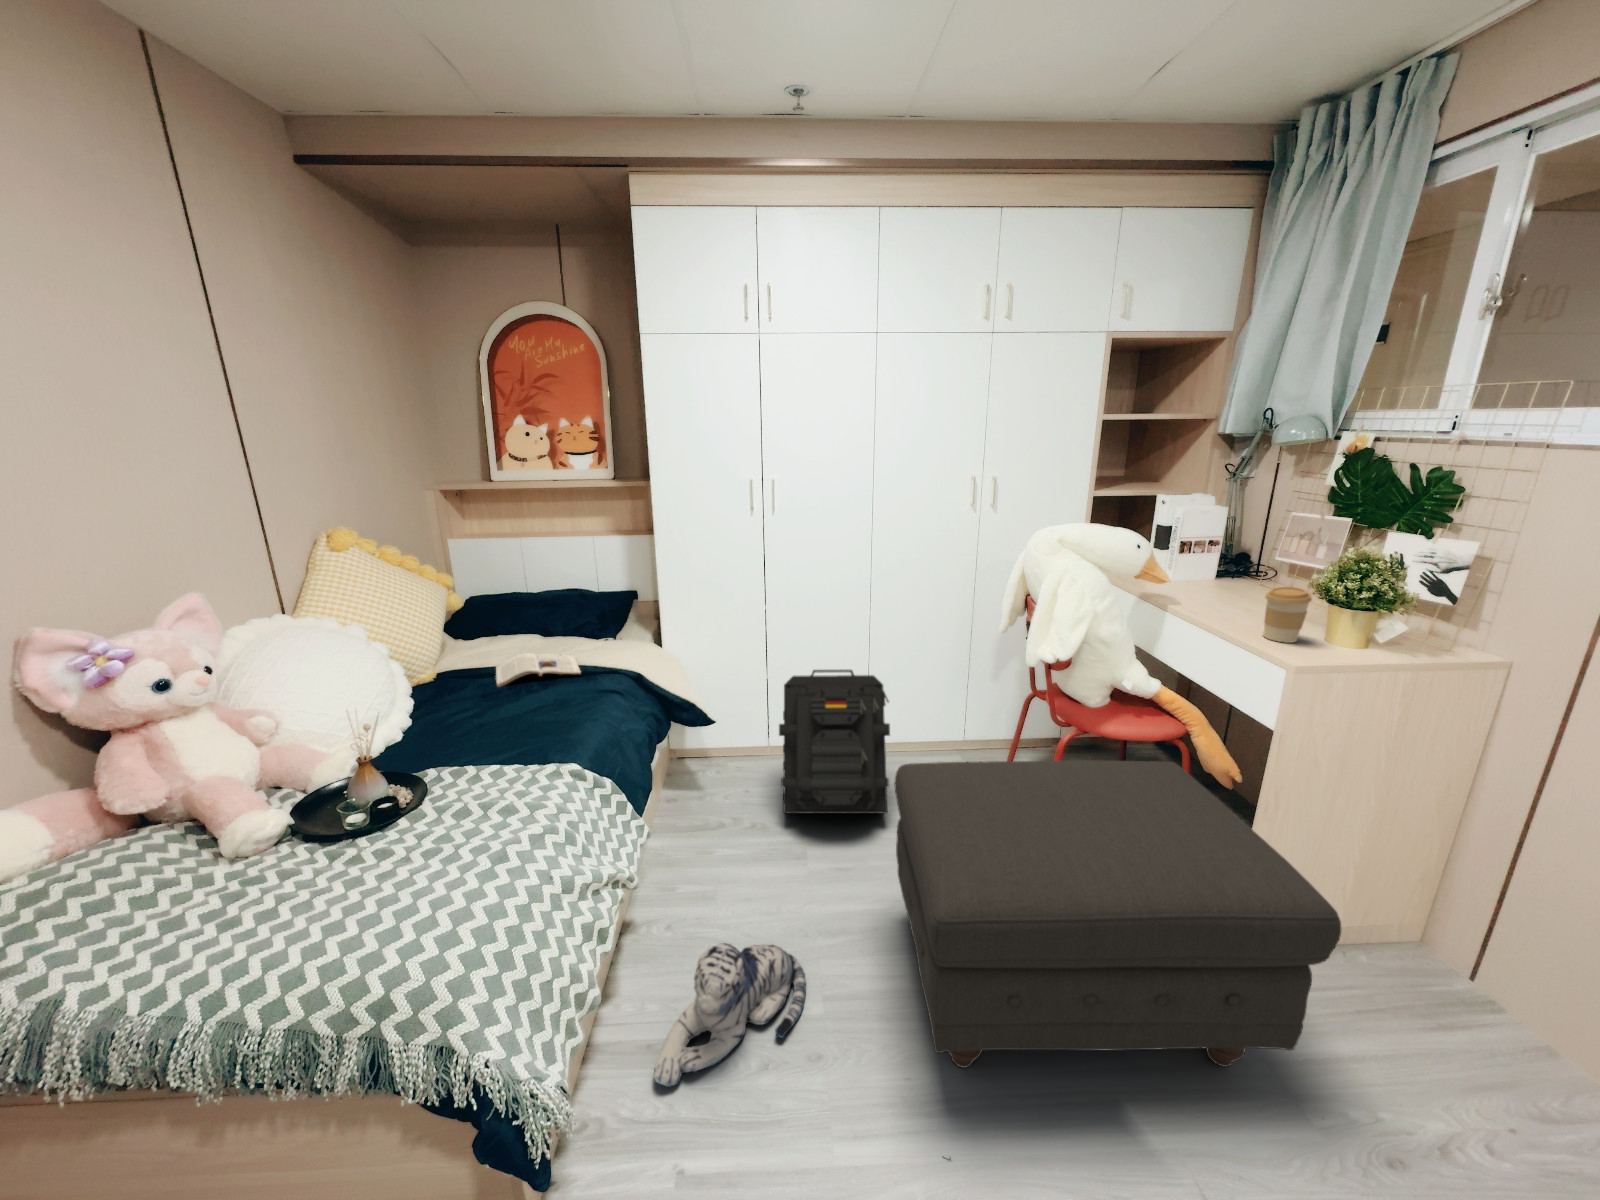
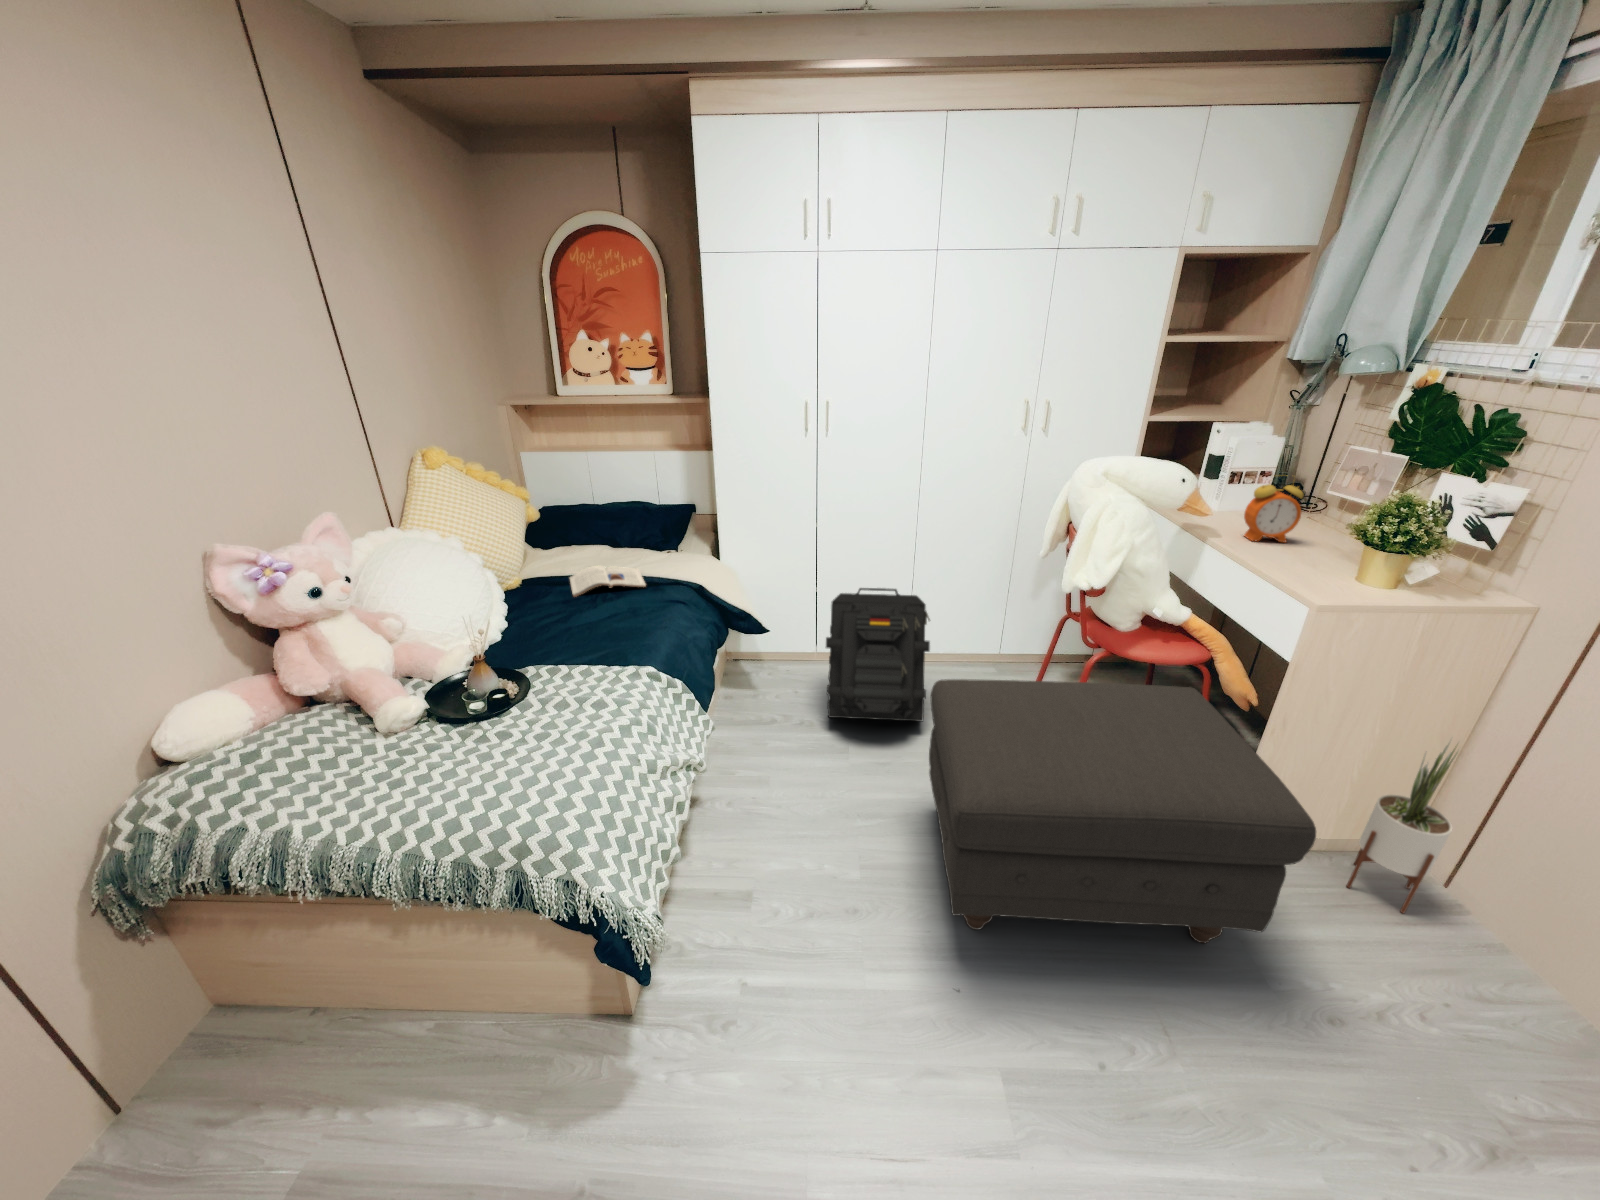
alarm clock: none [1199,540,1255,607] -> present [1244,483,1304,542]
coffee cup: present [1263,587,1312,643] -> none [1296,527,1348,582]
potted plant: none [1364,803,1469,1012] -> present [1347,742,1458,913]
plush toy: present [654,943,806,1087] -> none [719,821,845,928]

